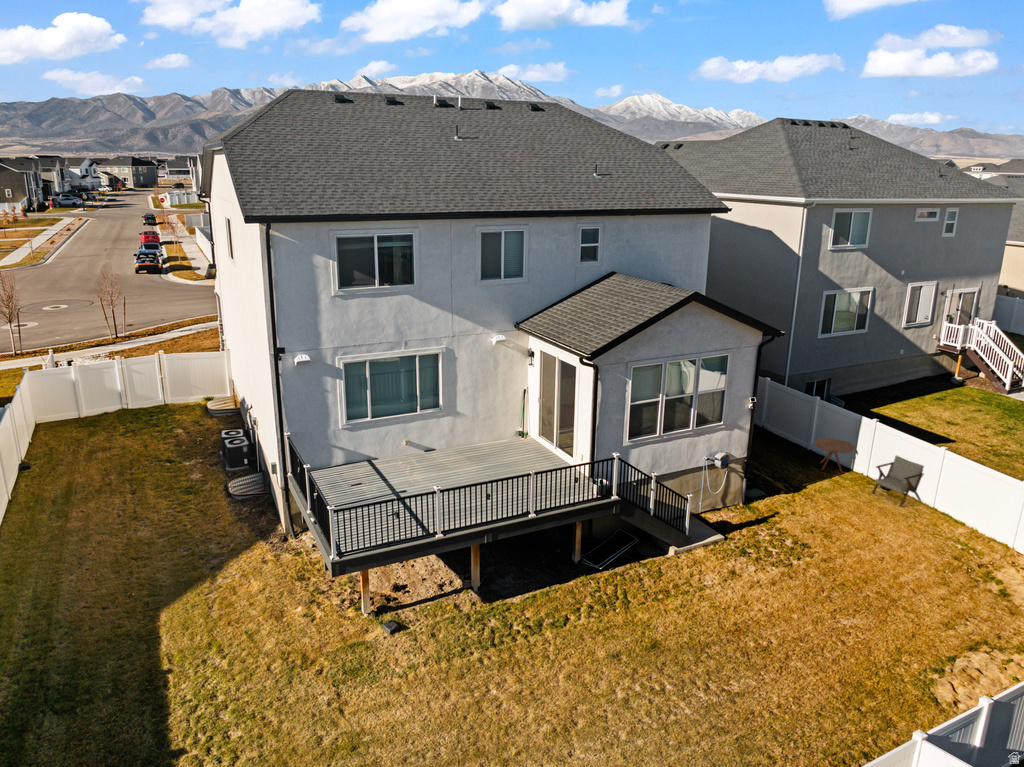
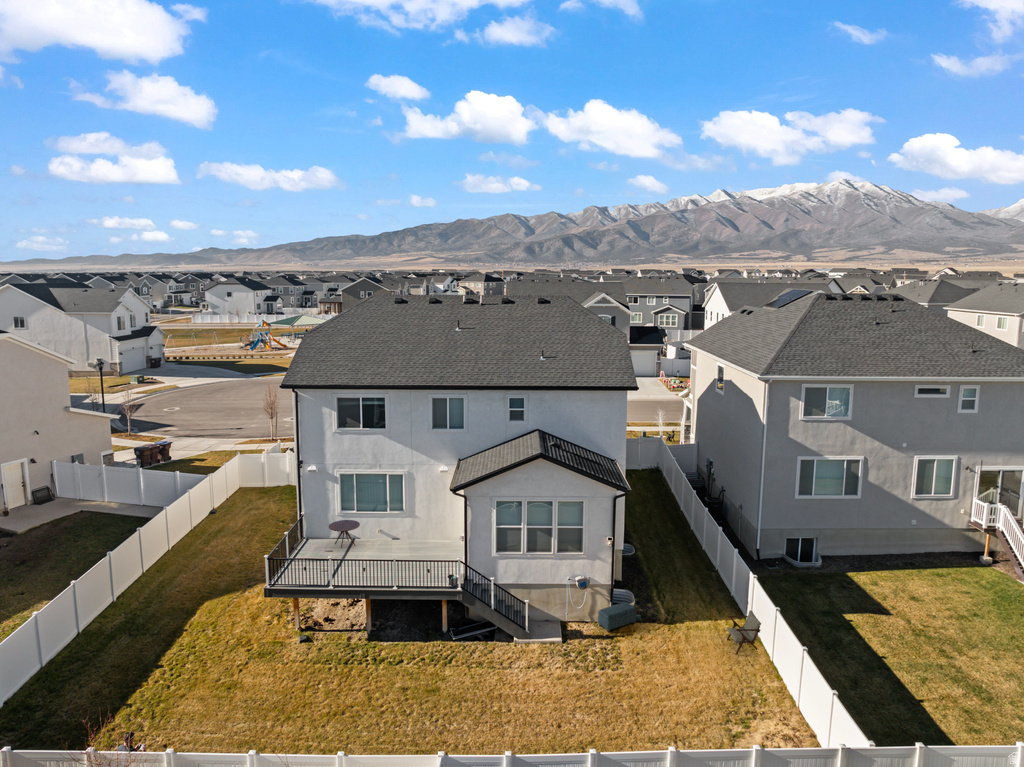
round table: present [814,438,855,472] -> present [329,520,360,548]
bench: none [740,475,775,514] -> present [598,602,636,632]

